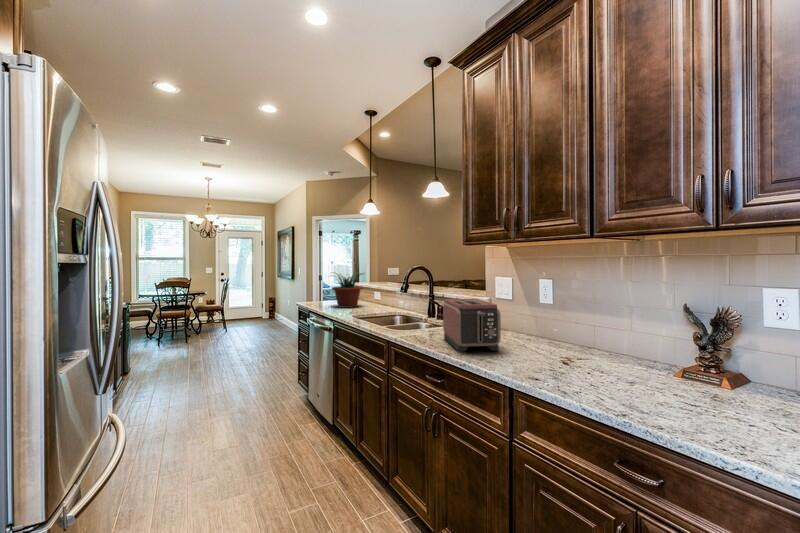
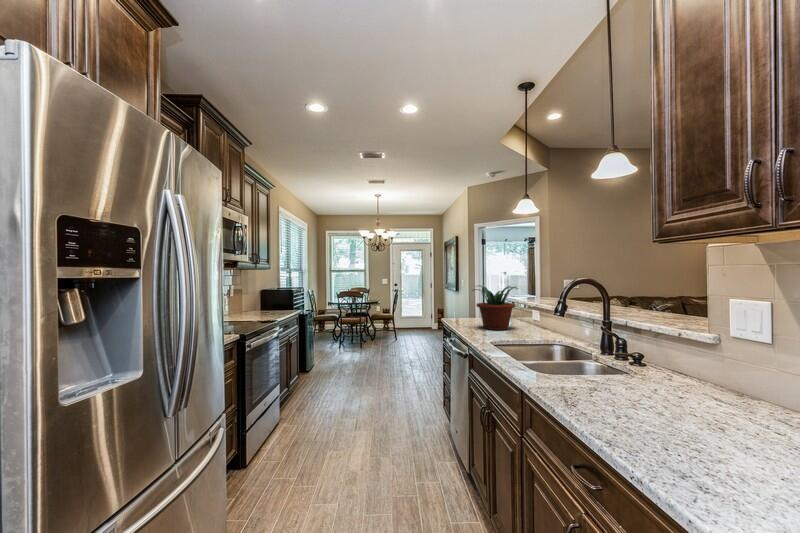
toaster: present [443,299,501,352] -> none [613,334,735,450]

